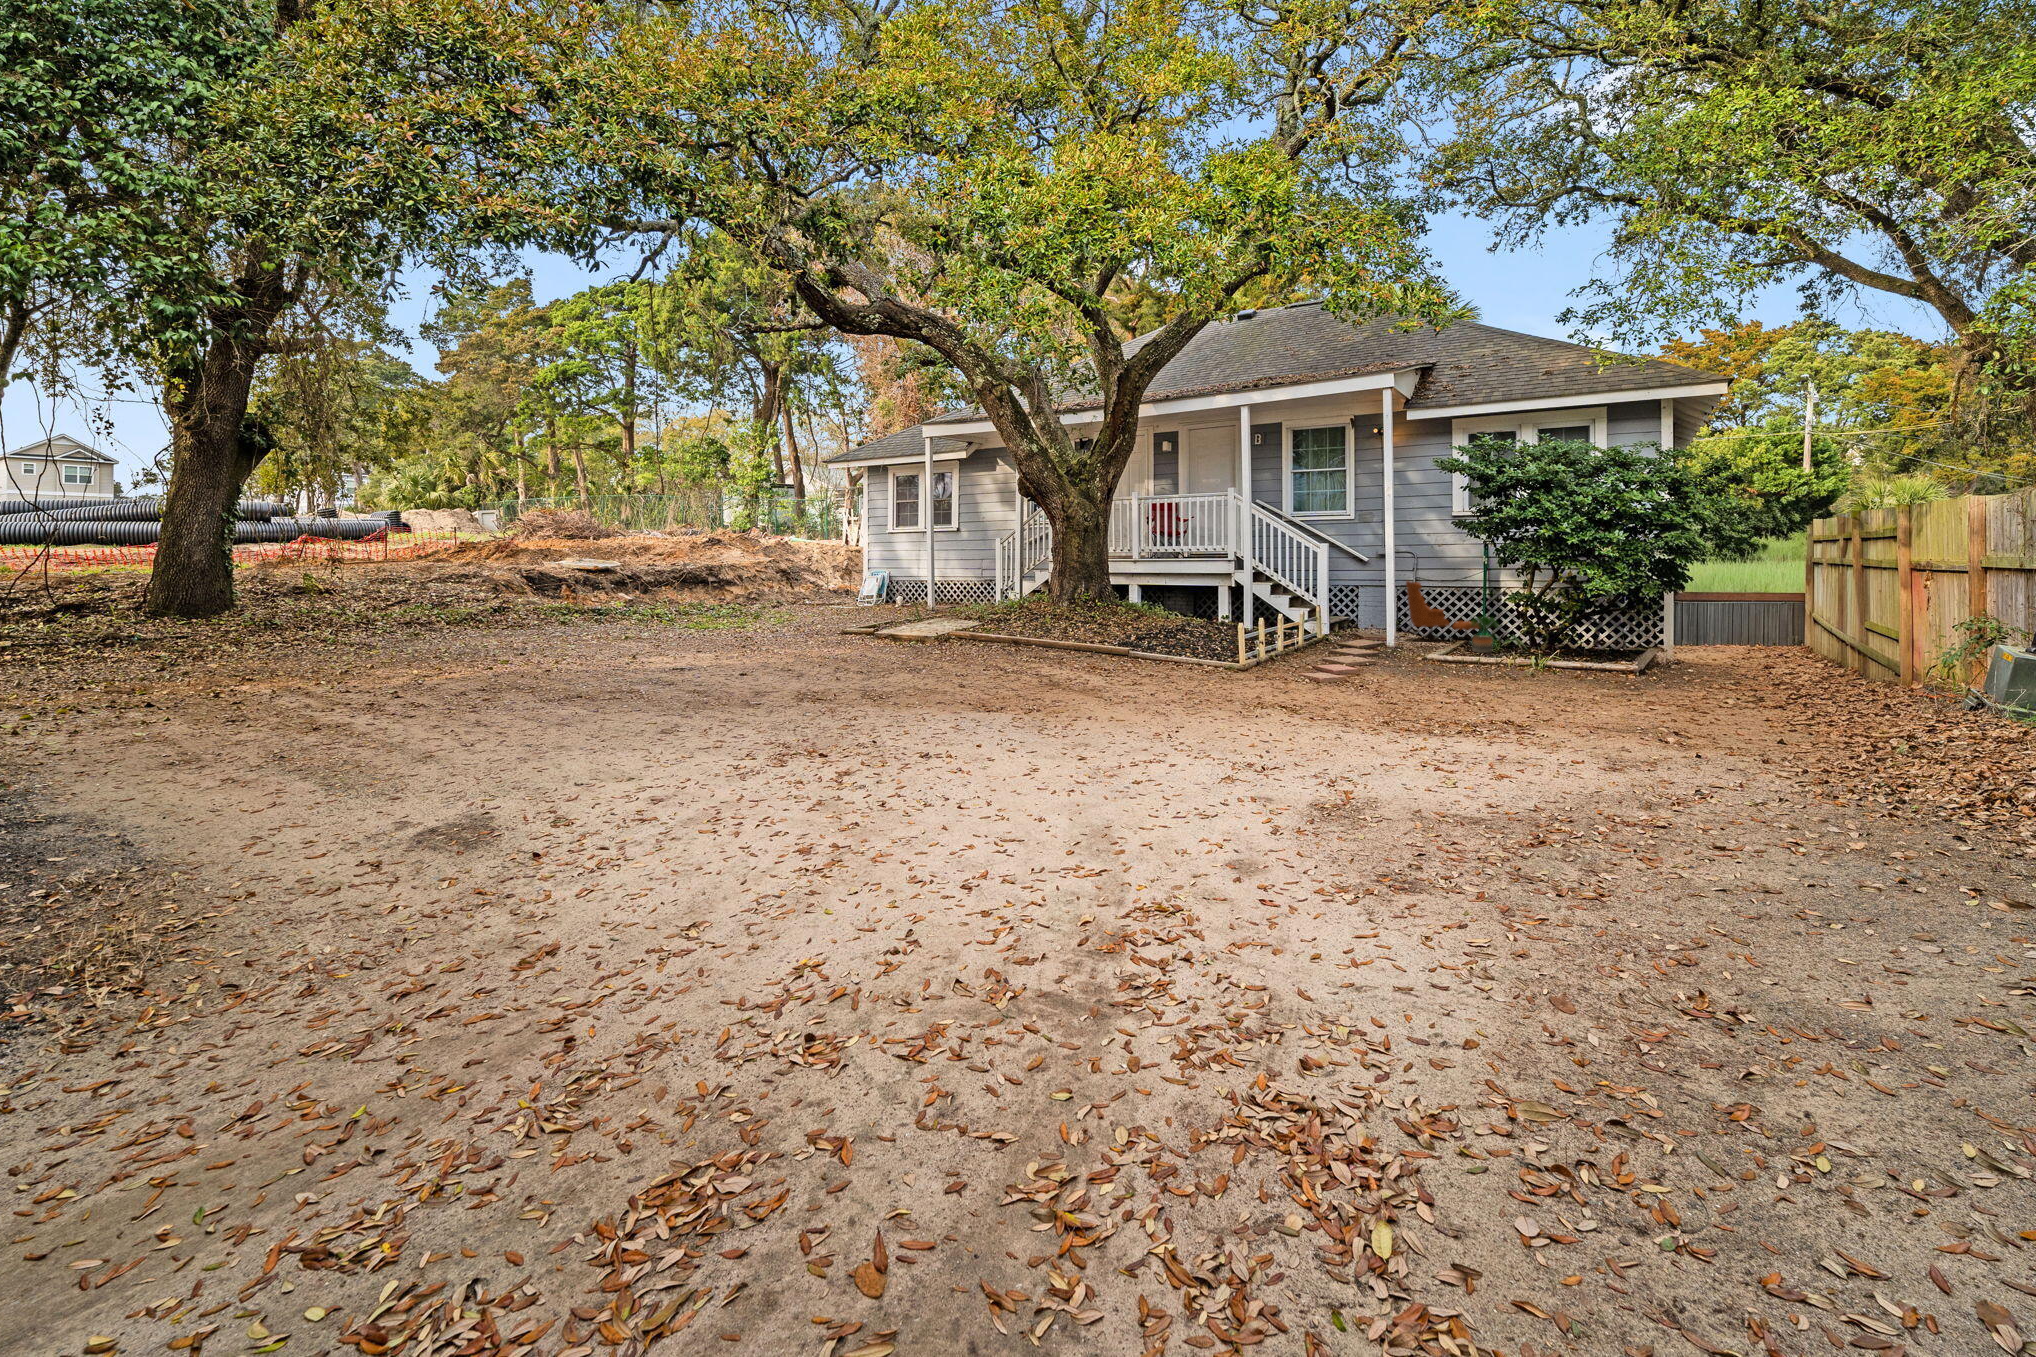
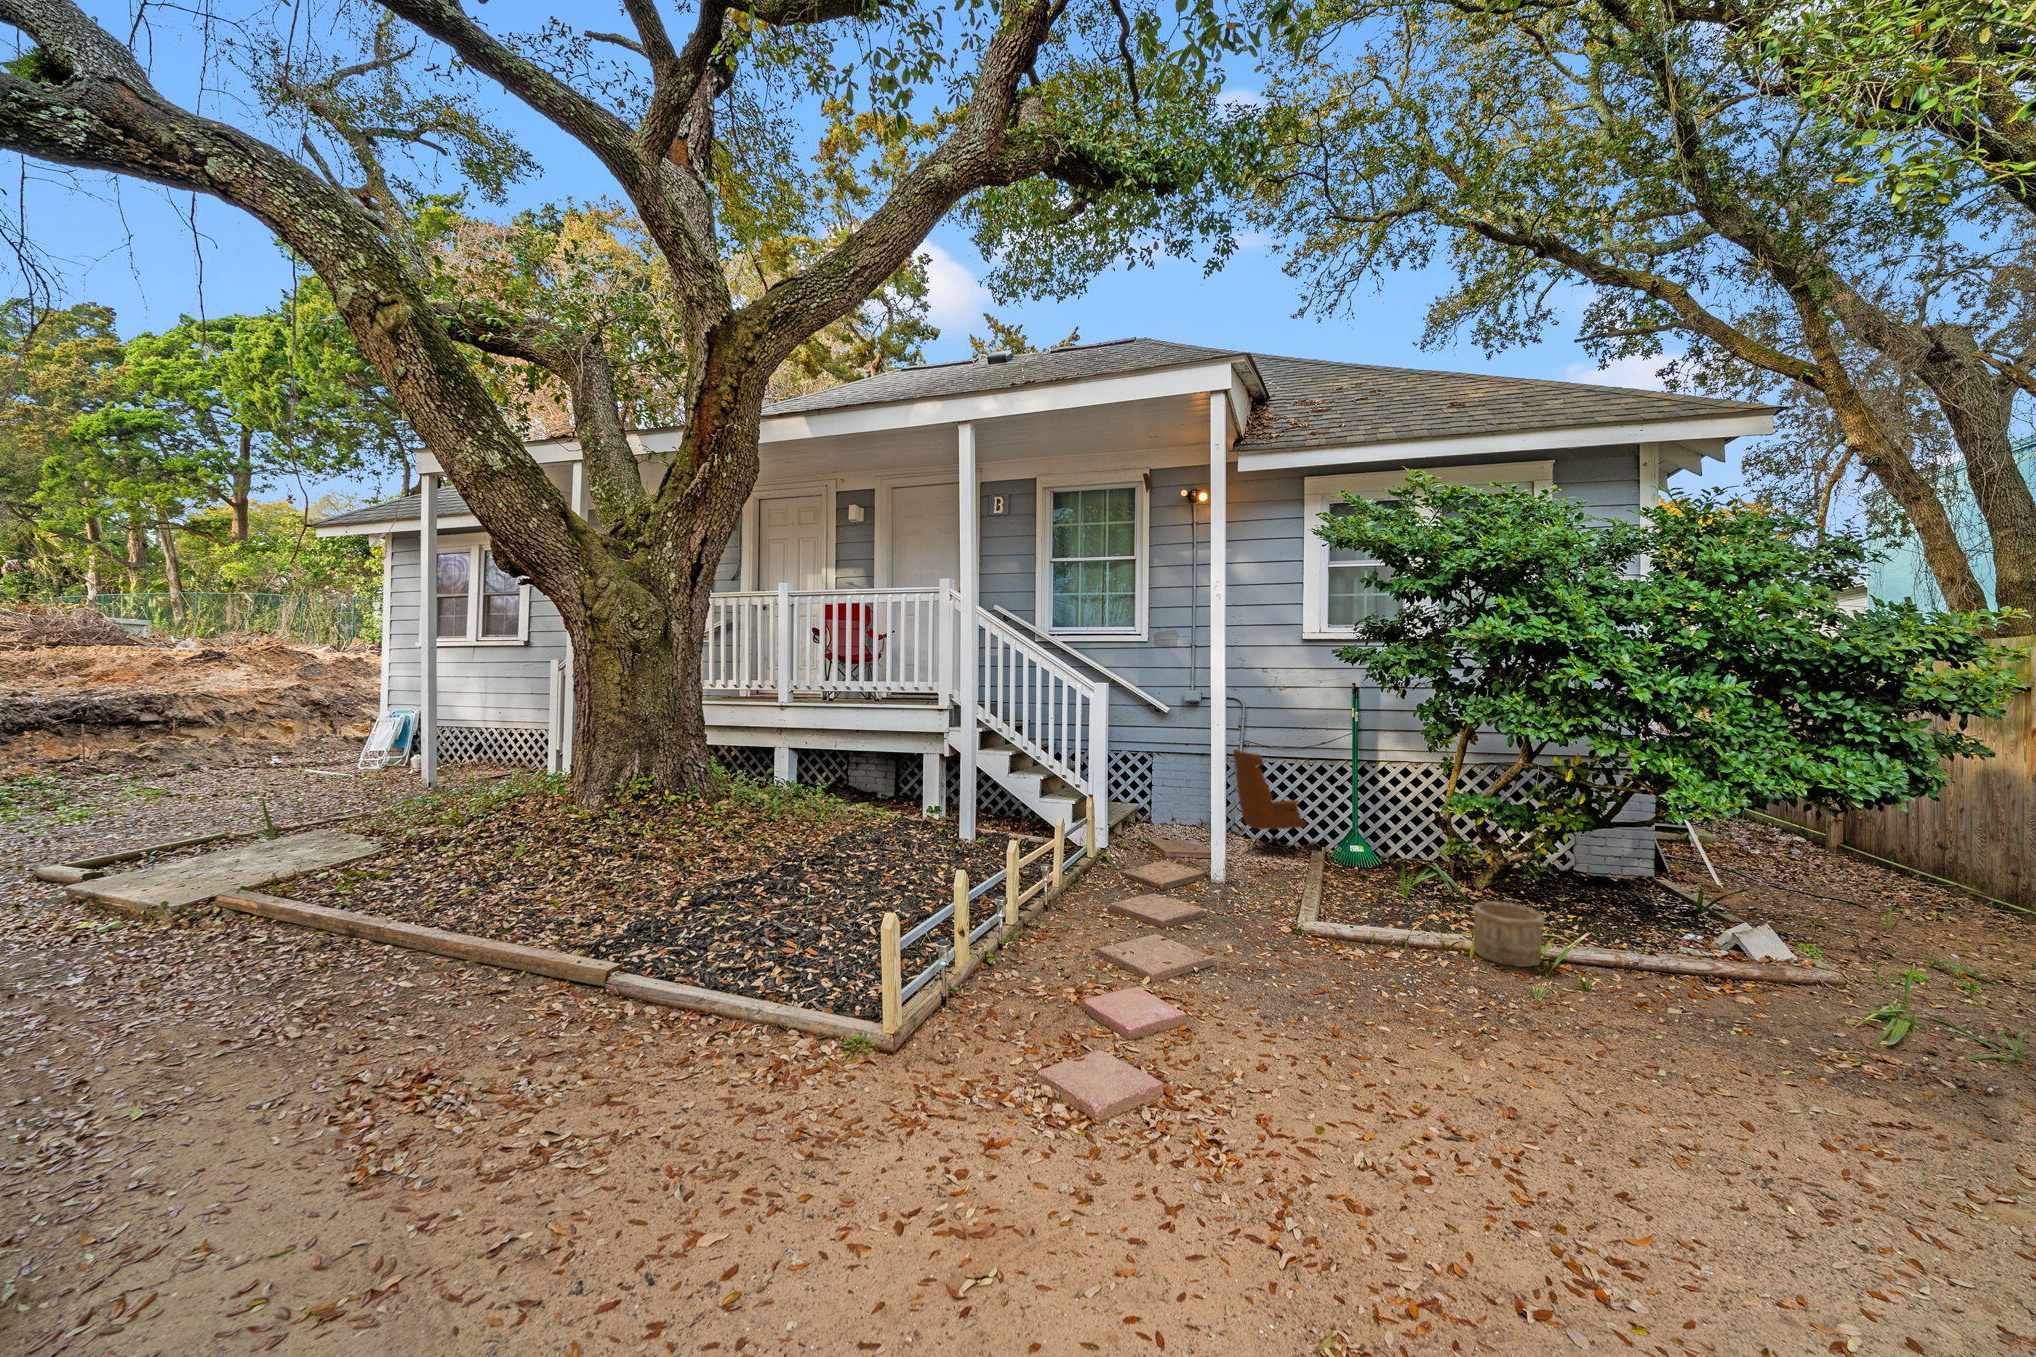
potted tree: present [1471,617,1499,653] -> none [1366,825,1426,899]
wooden bucket: none [1496,641,1528,666] -> present [1473,901,1544,967]

